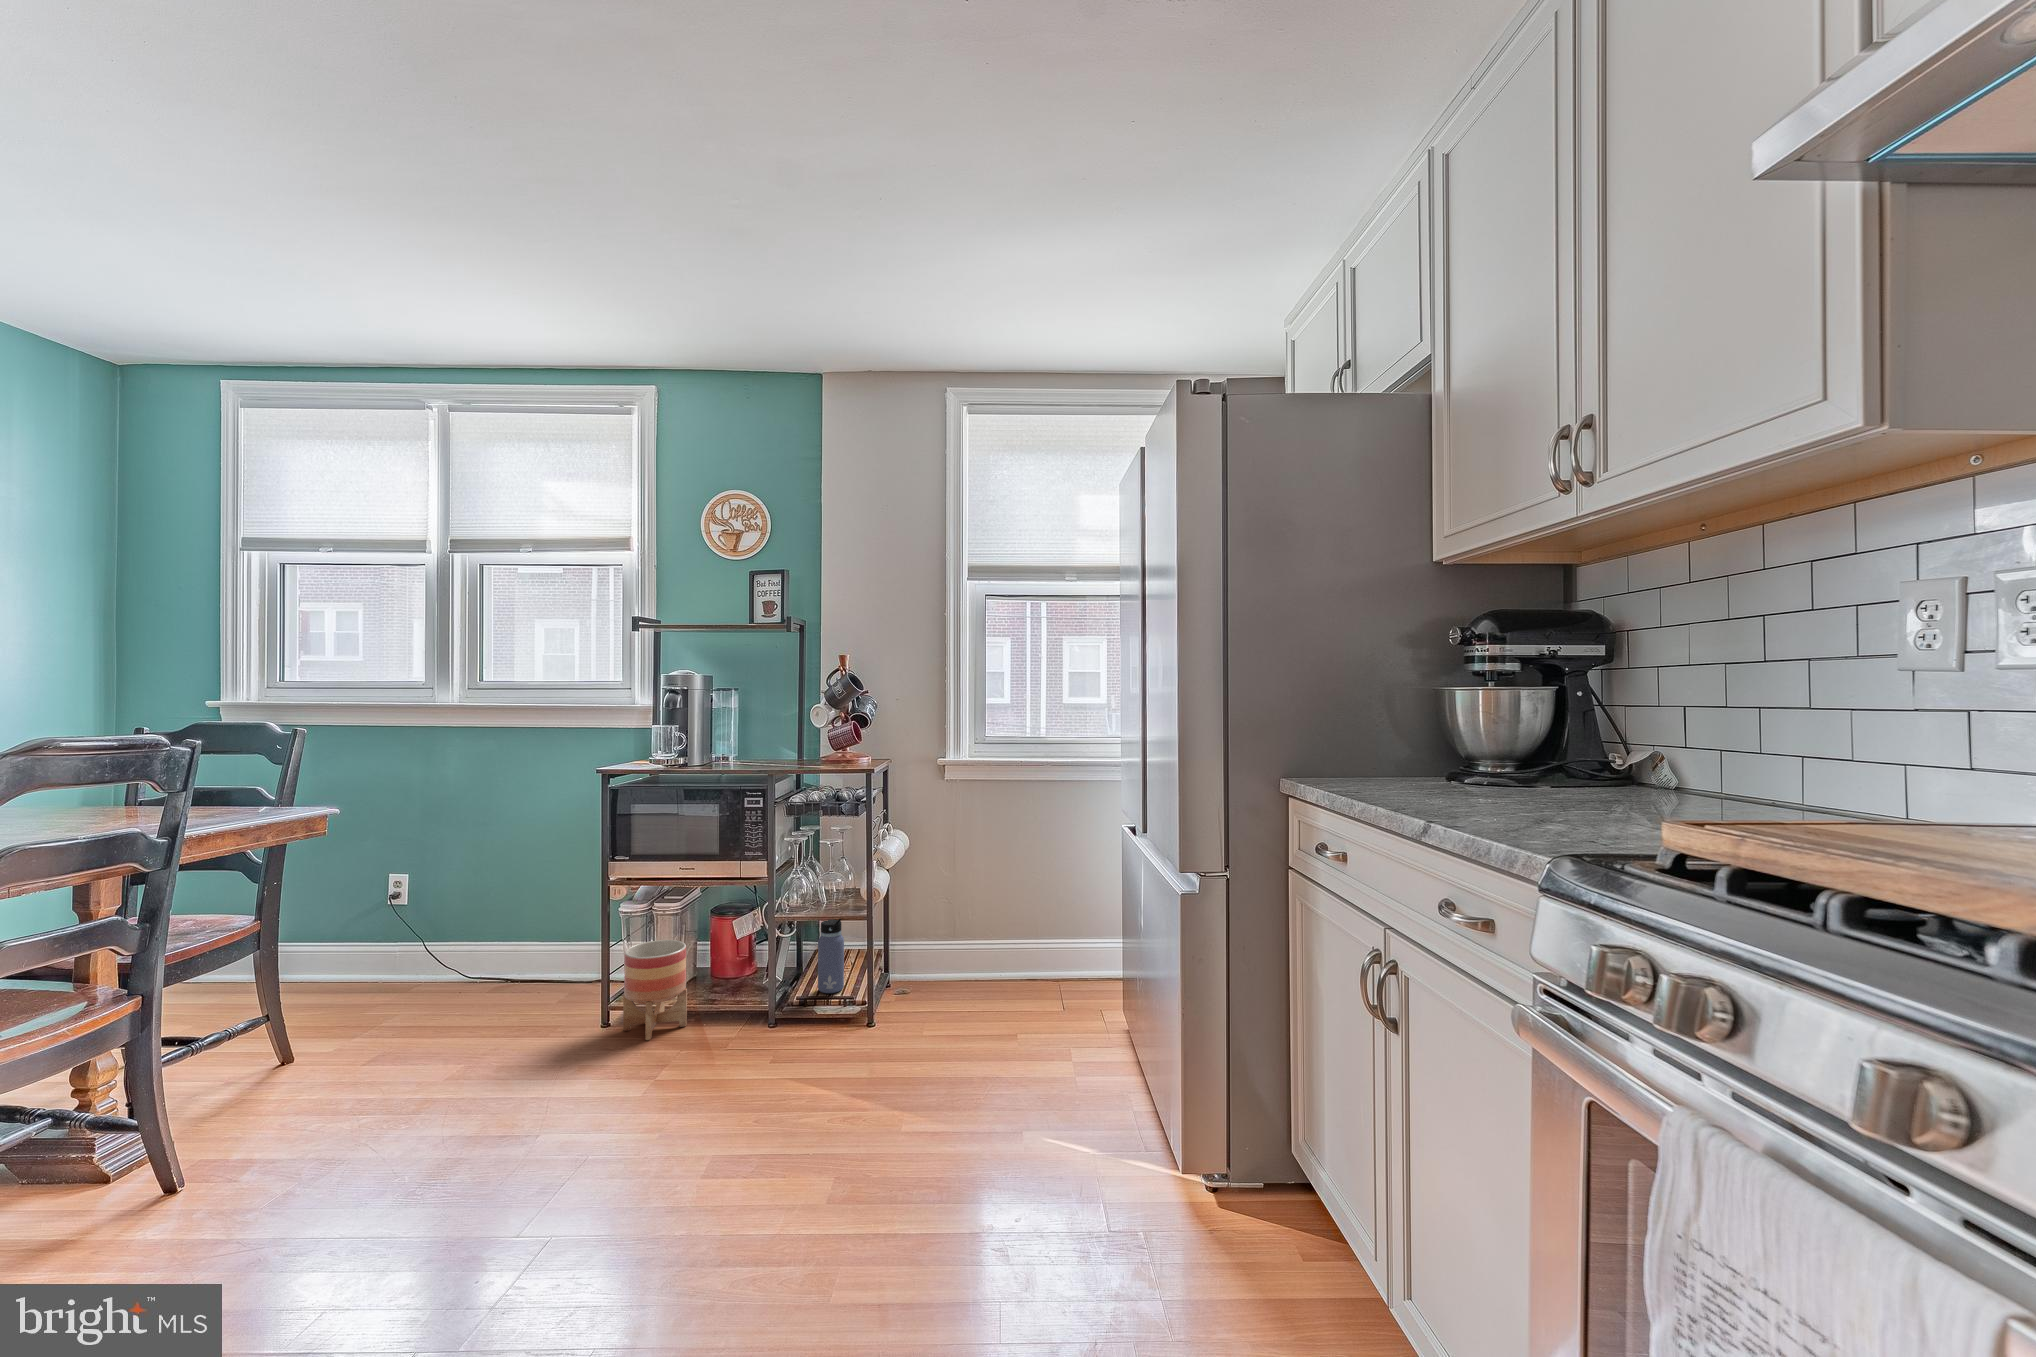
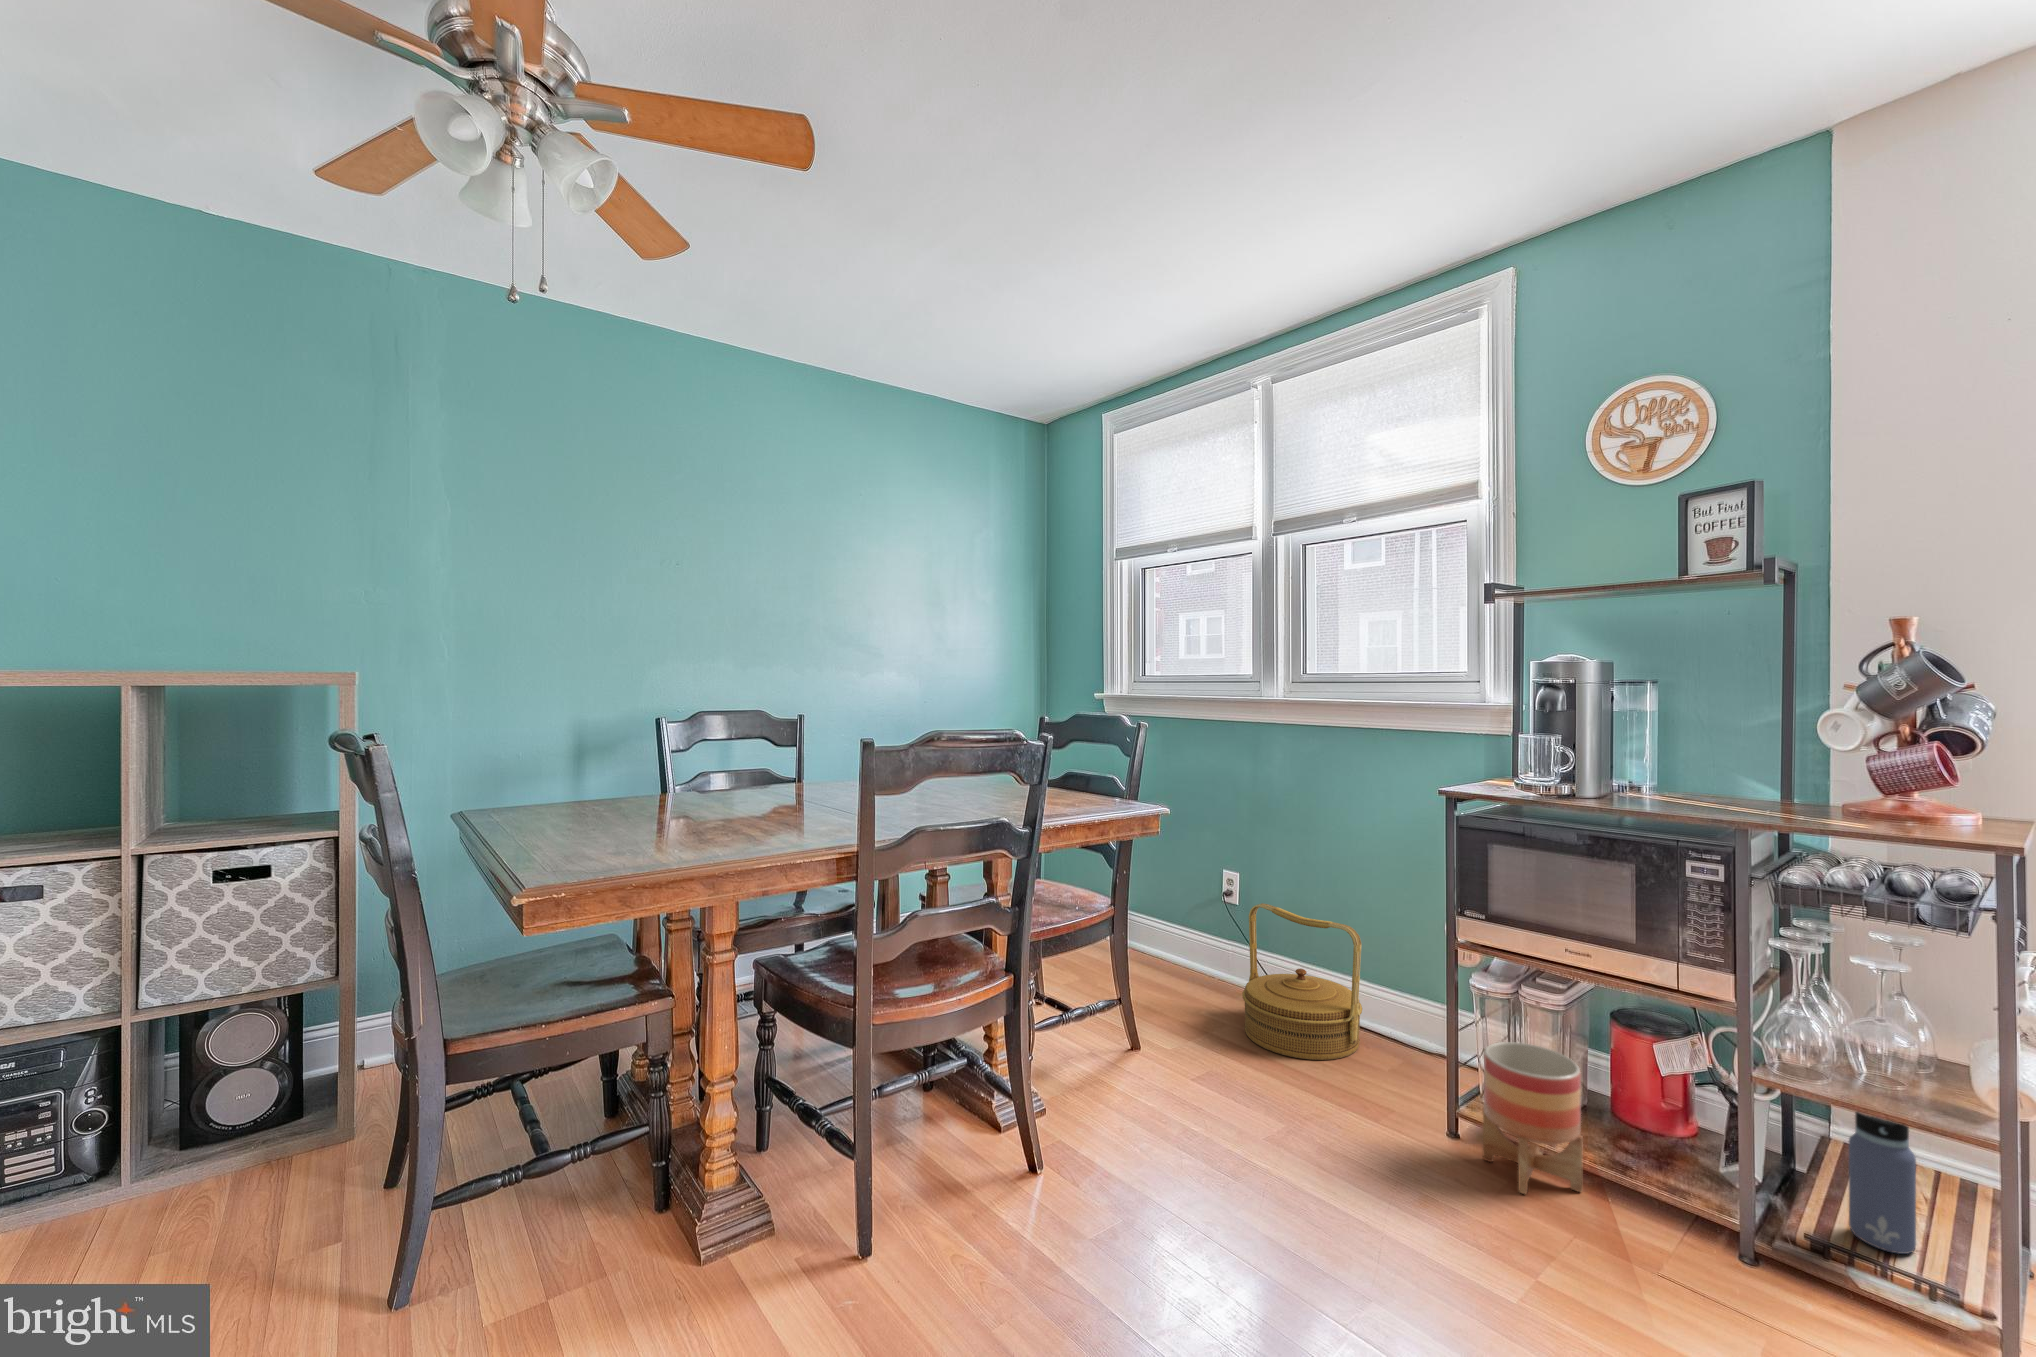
woven basket: none [415,892,533,1018] -> present [1242,903,1362,1060]

